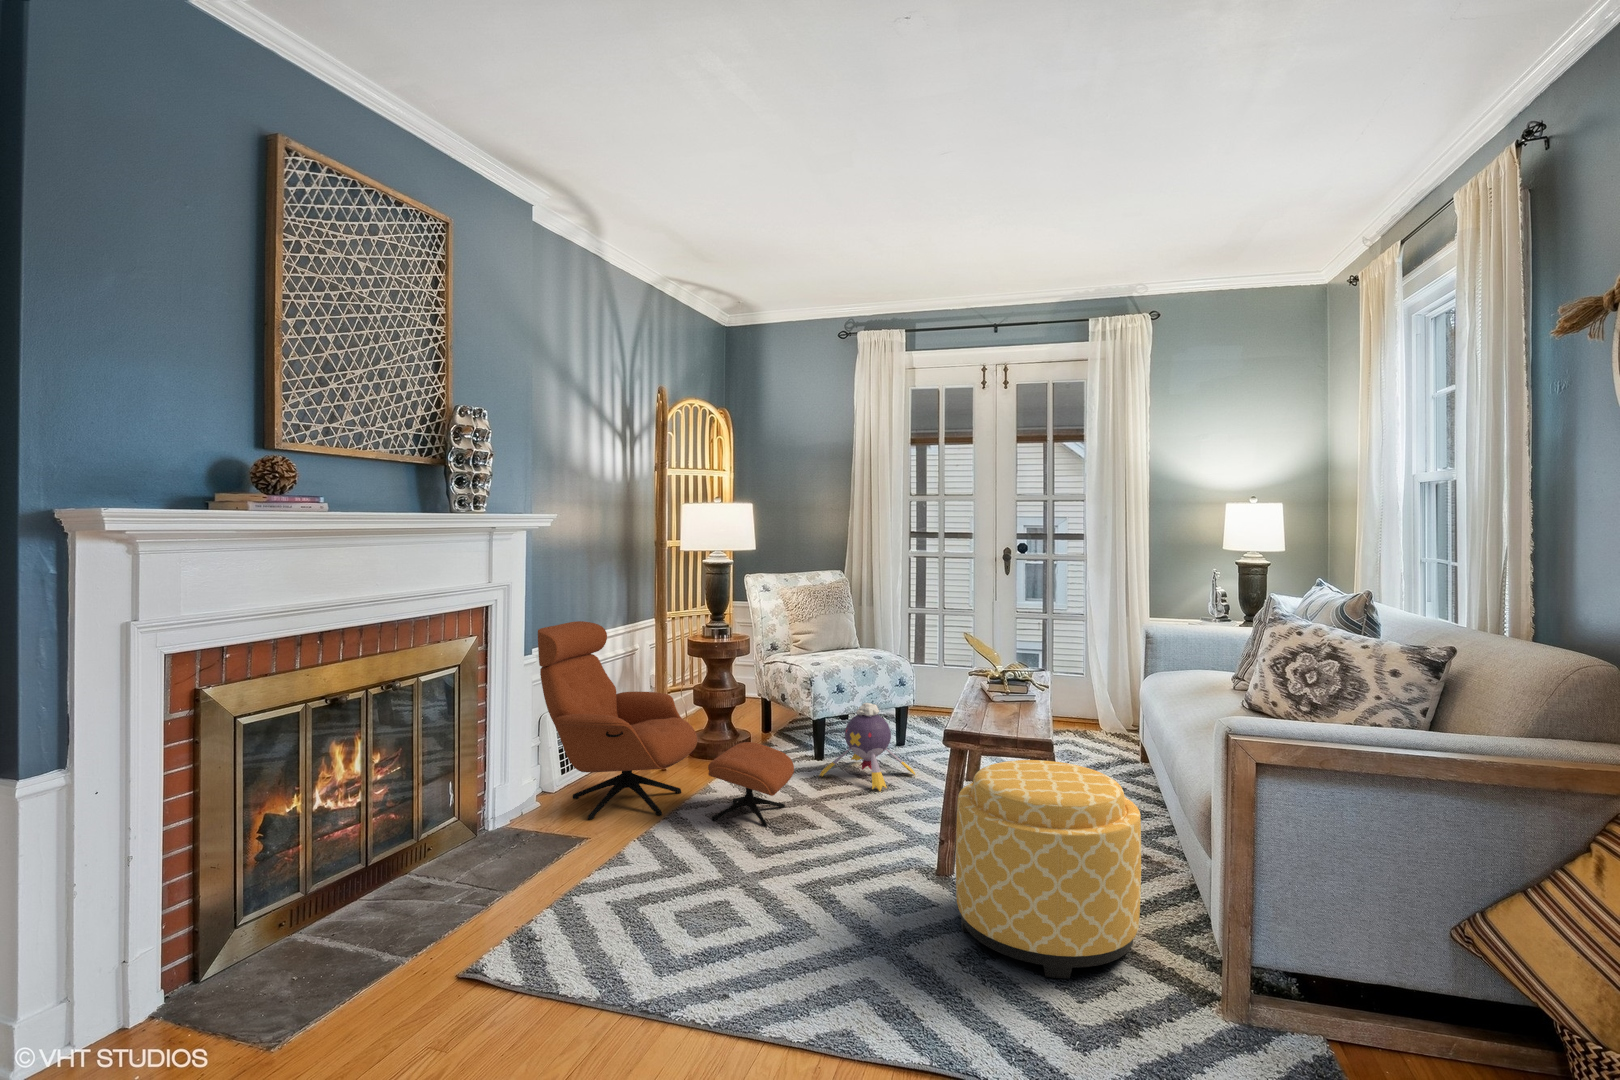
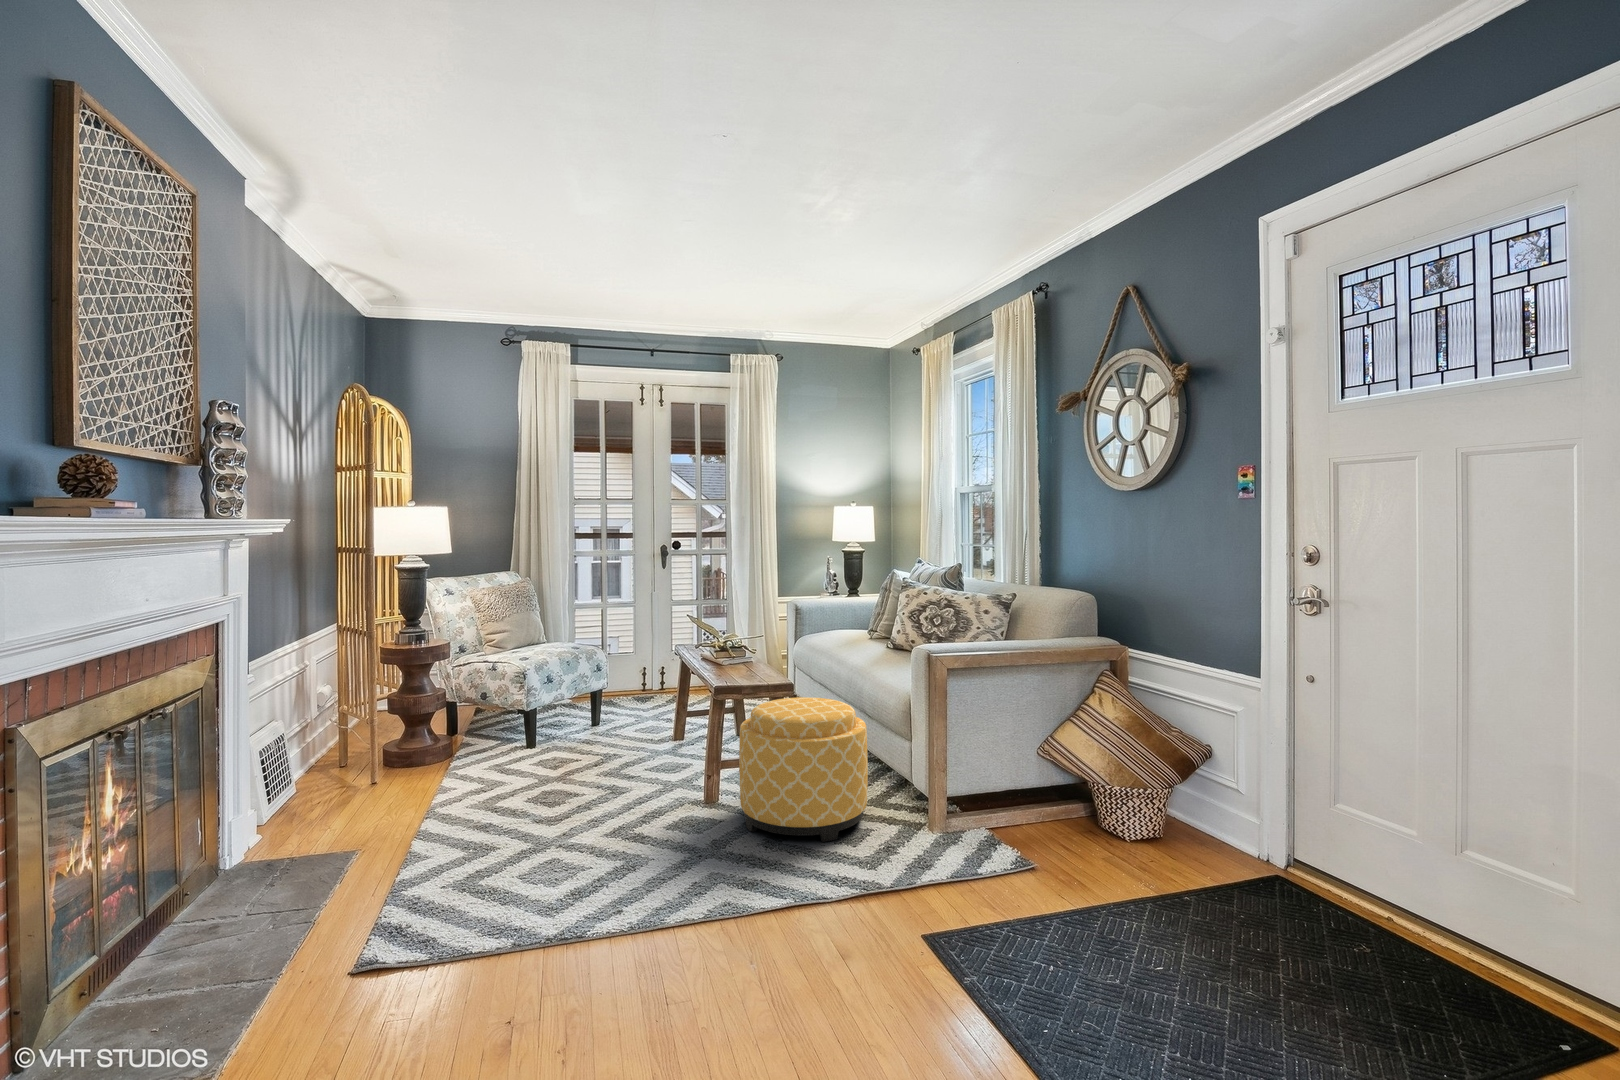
lounge chair: present [538,621,794,827] -> none [256,635,545,834]
plush toy: present [819,703,915,791] -> none [545,685,631,759]

